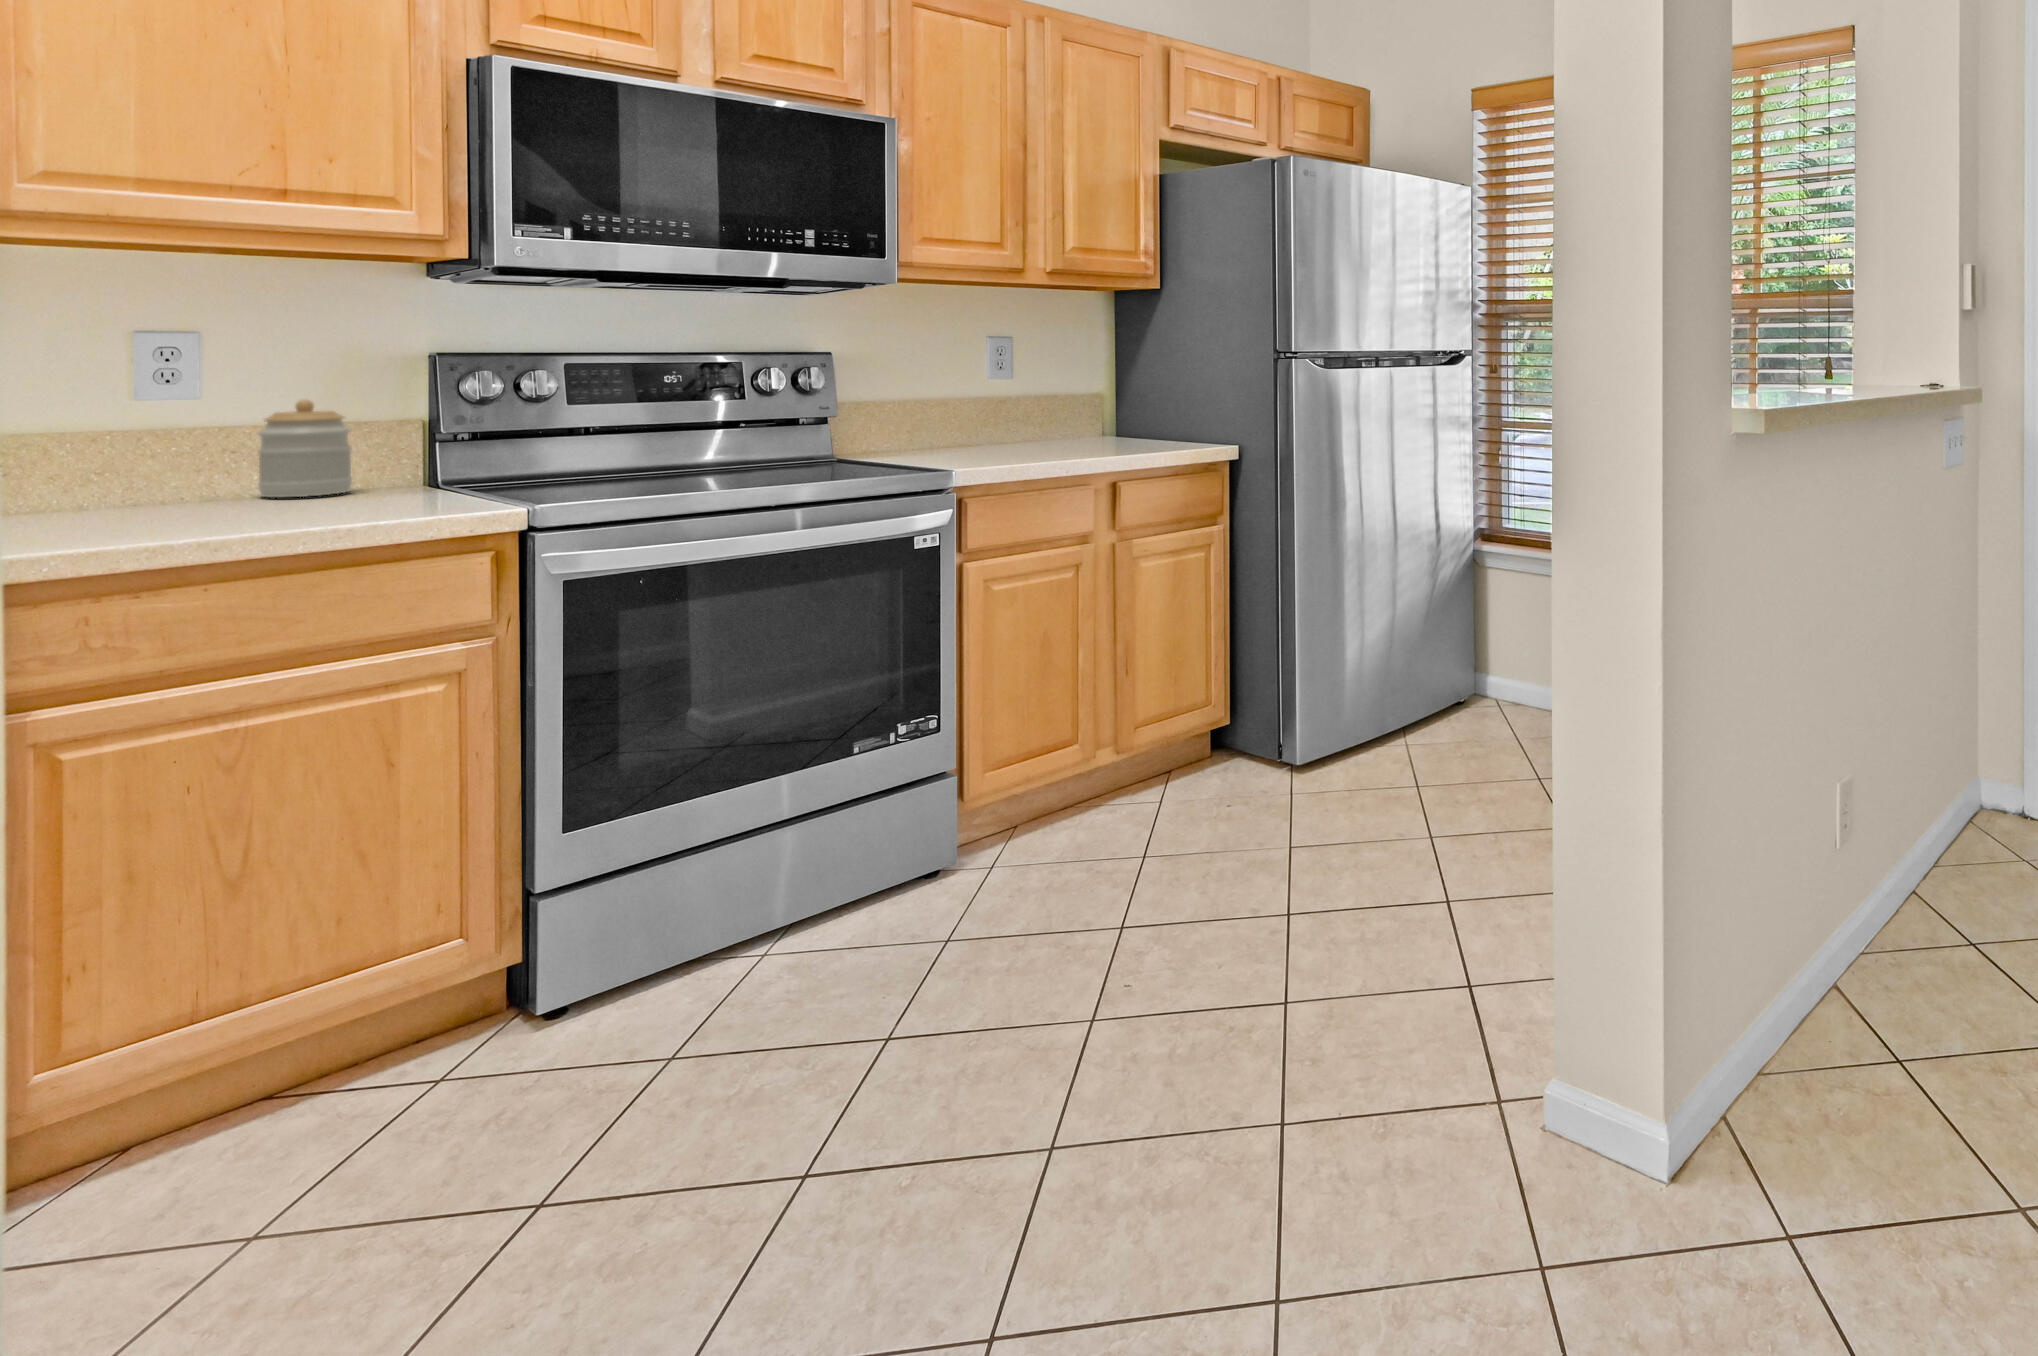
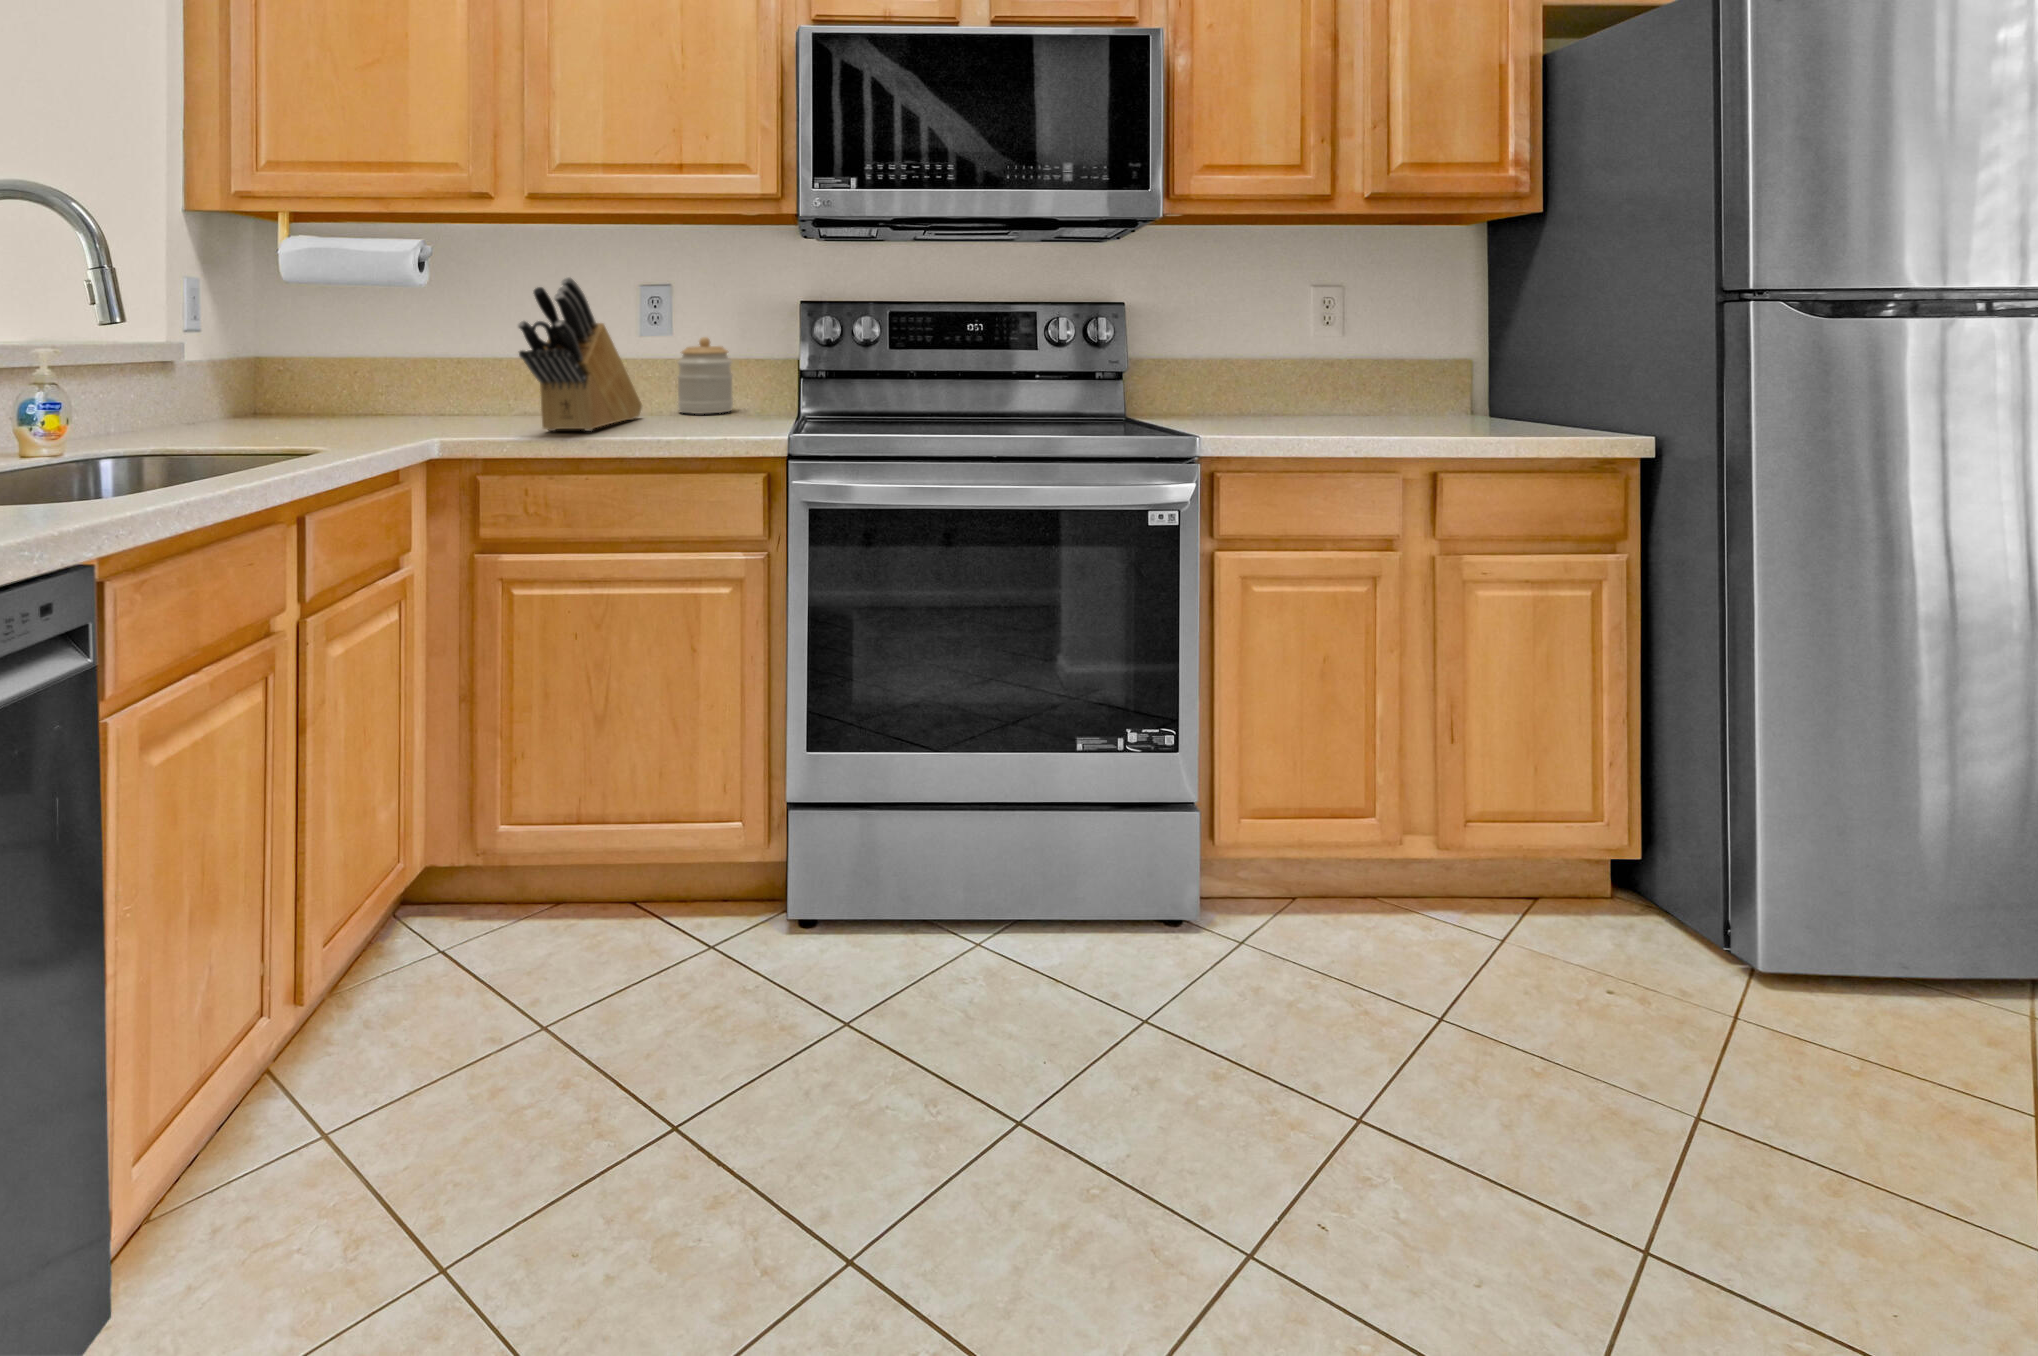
knife block: none [121,329,227,529] -> present [518,277,642,431]

